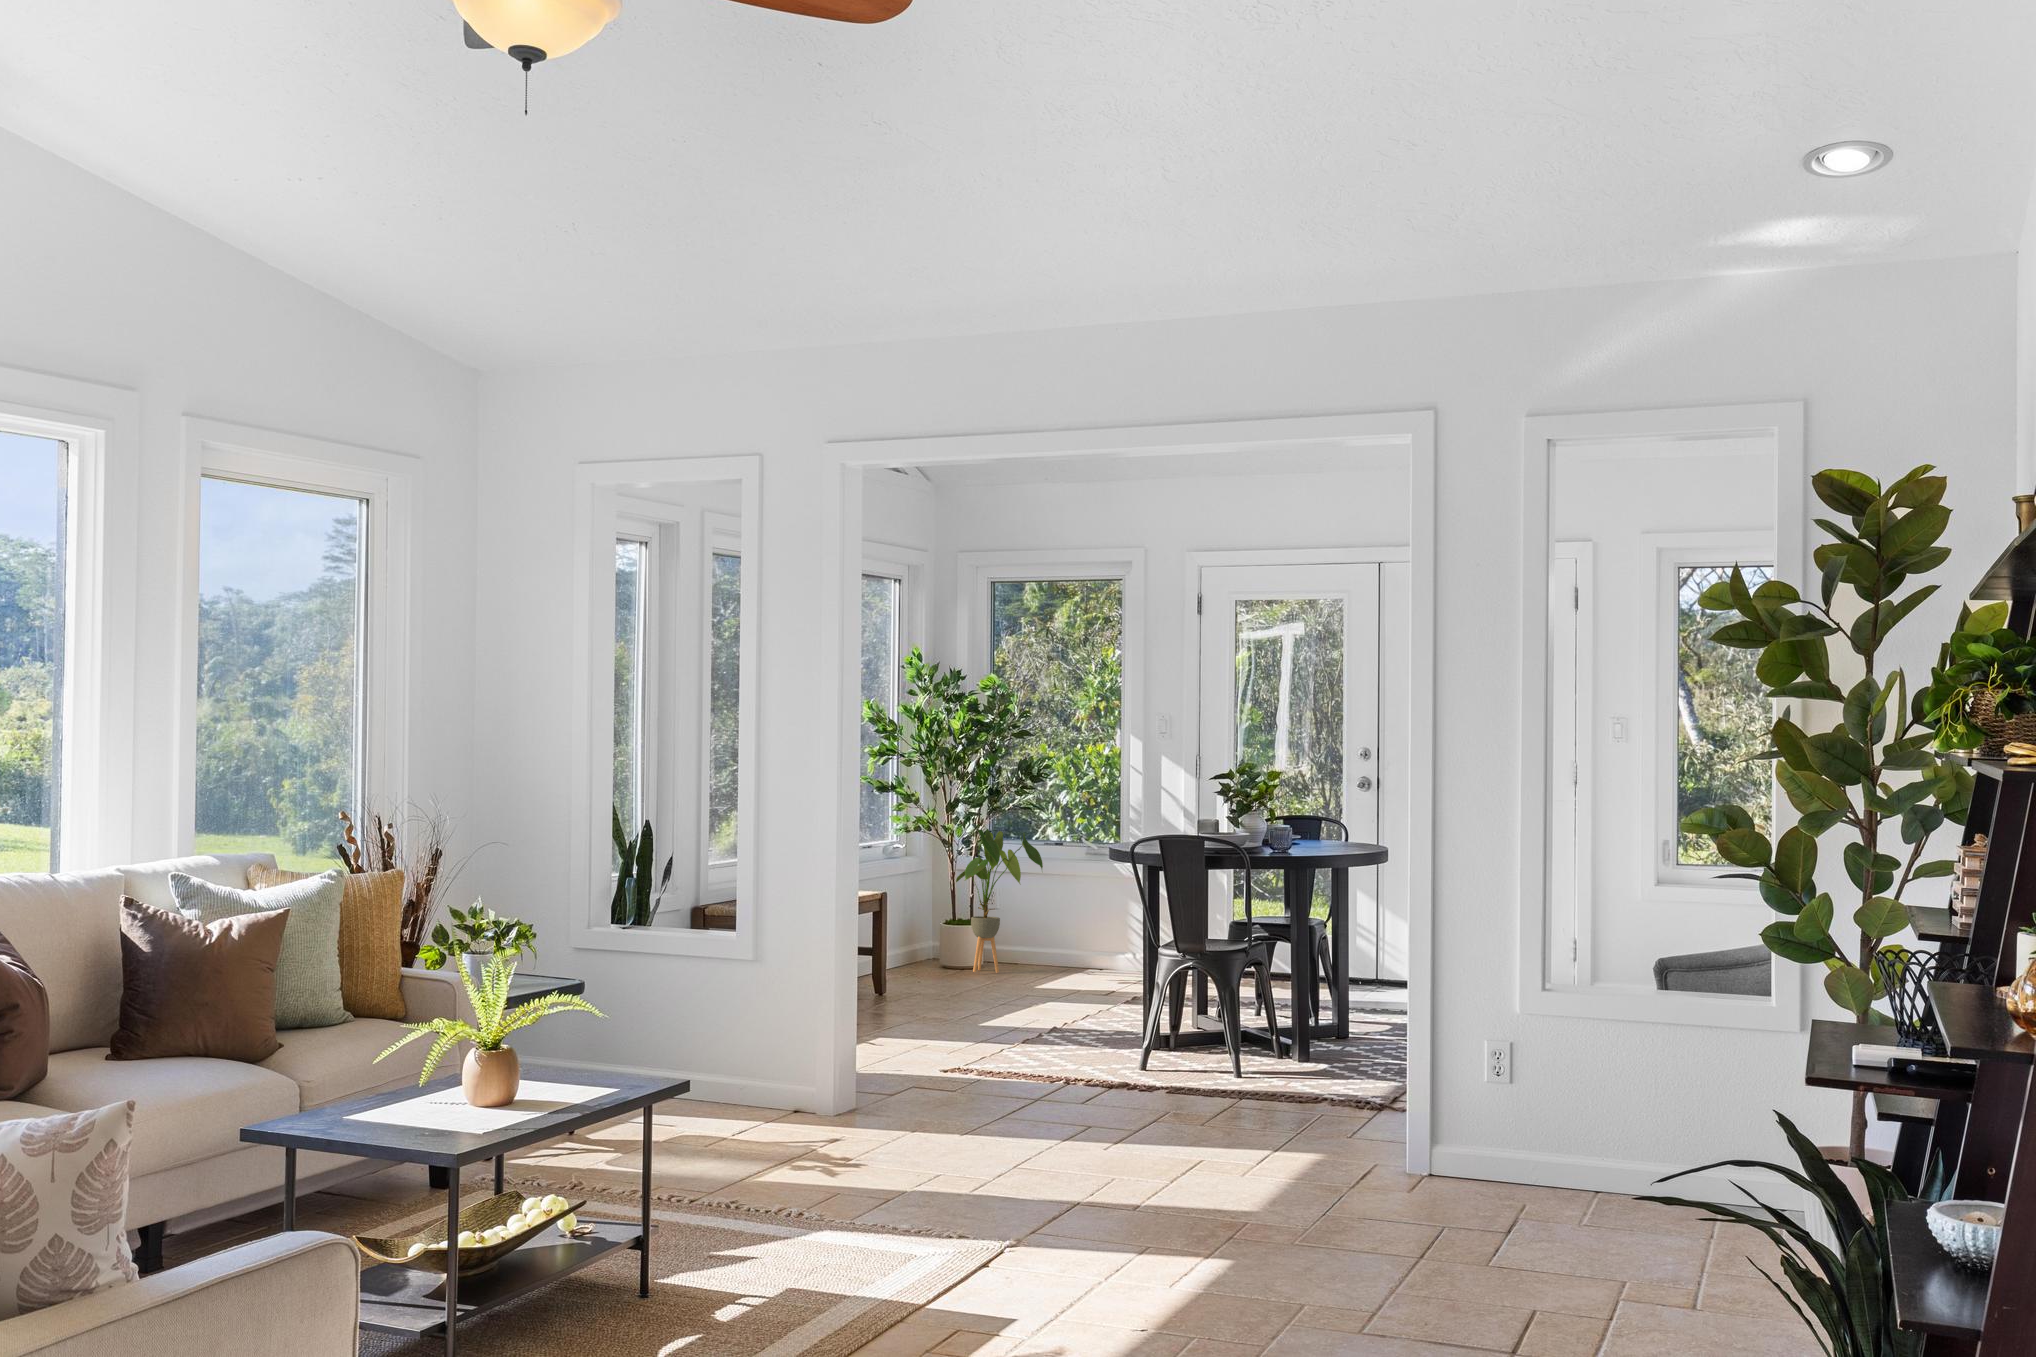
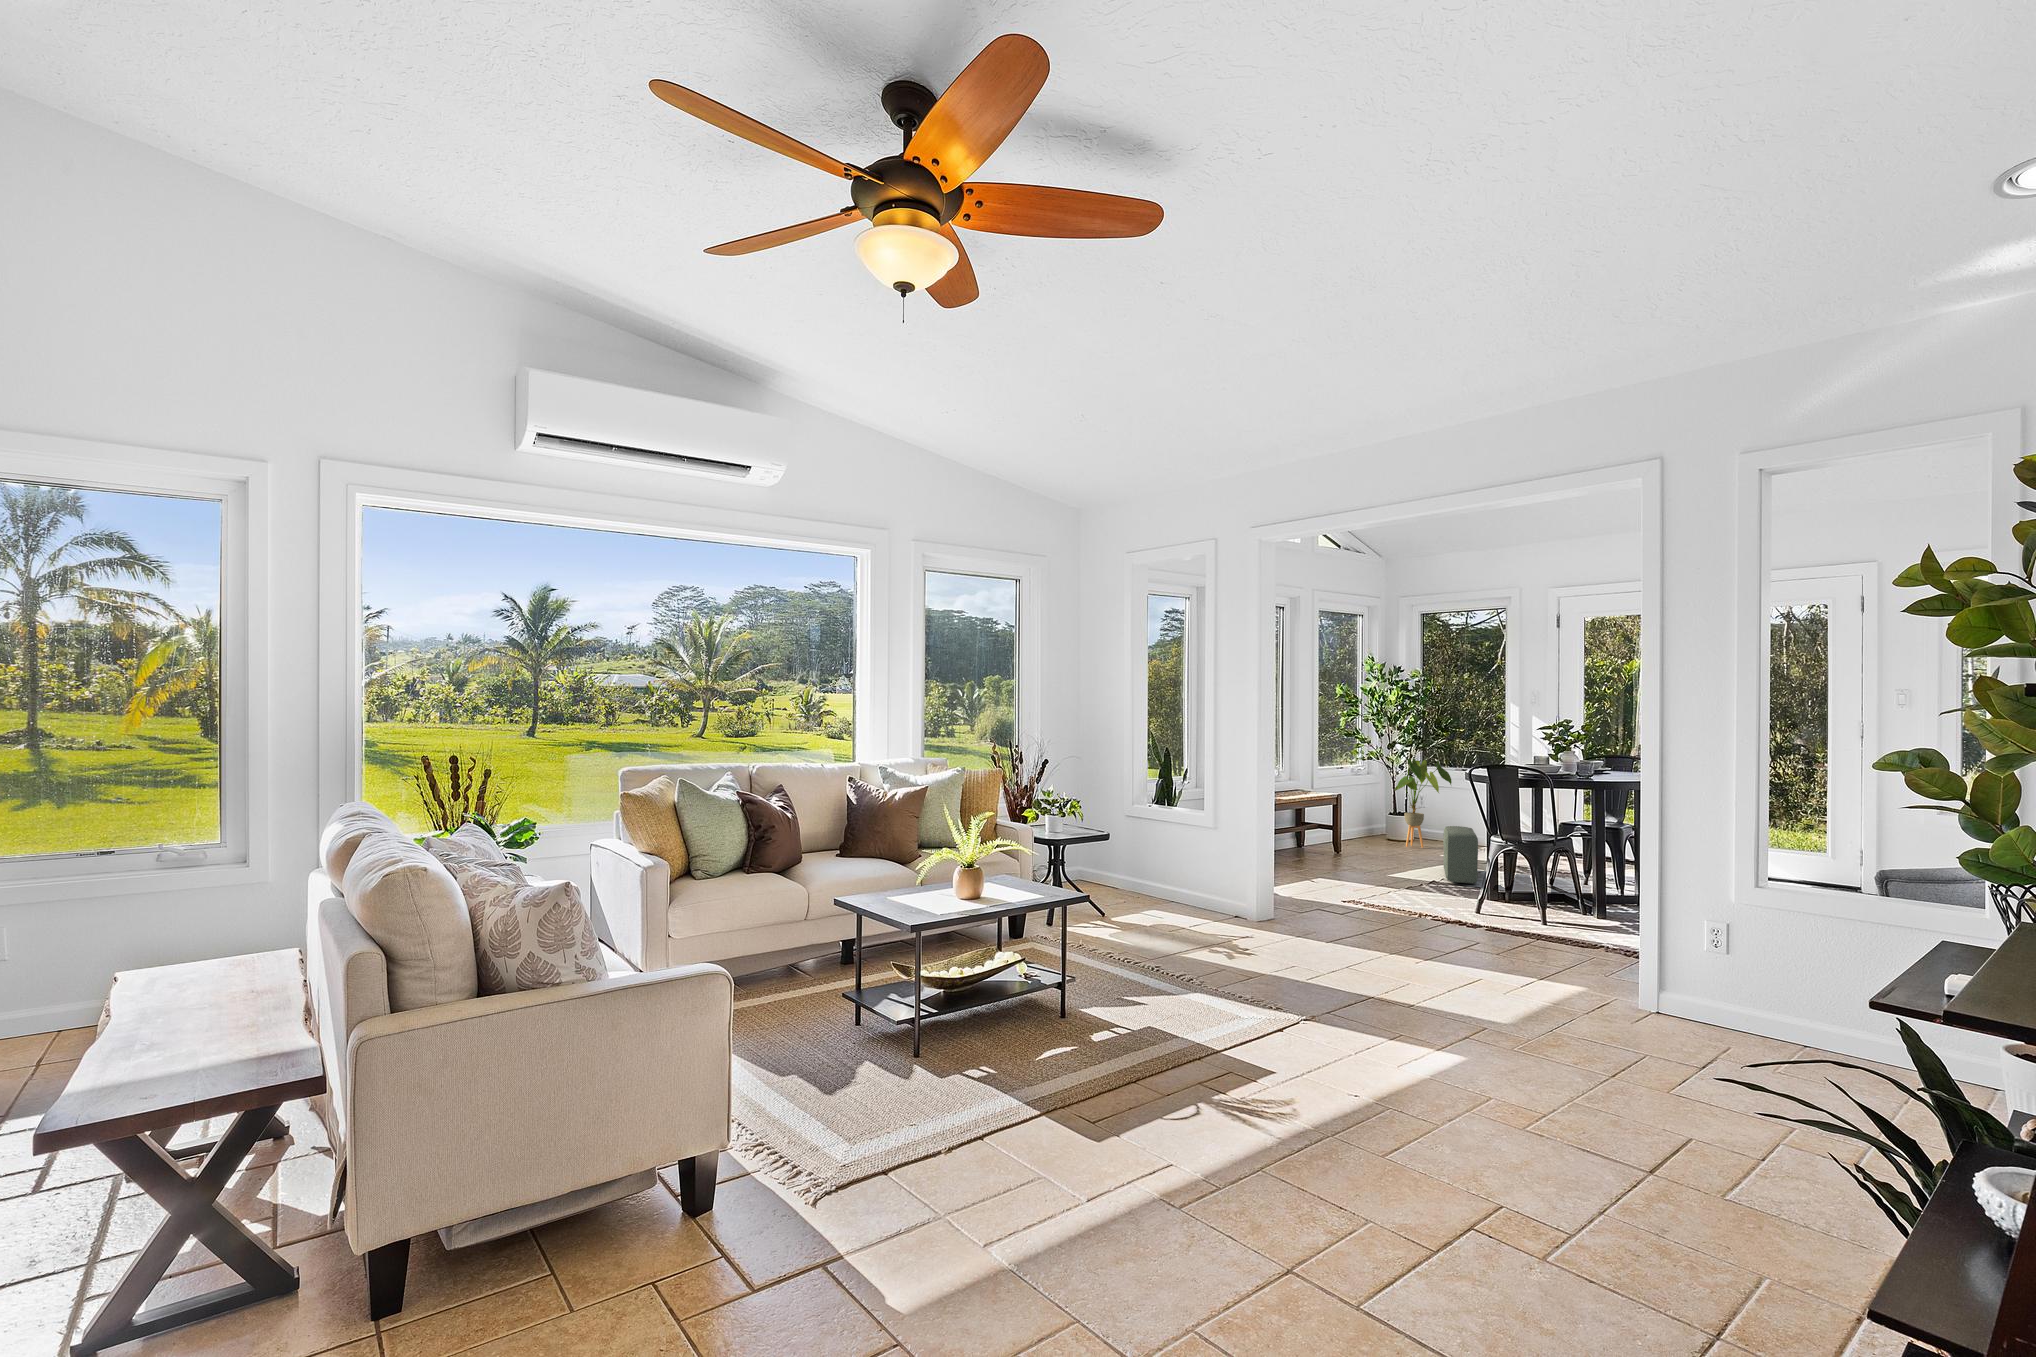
pouf: none [1050,935,1112,1022] -> present [1443,826,1478,884]

